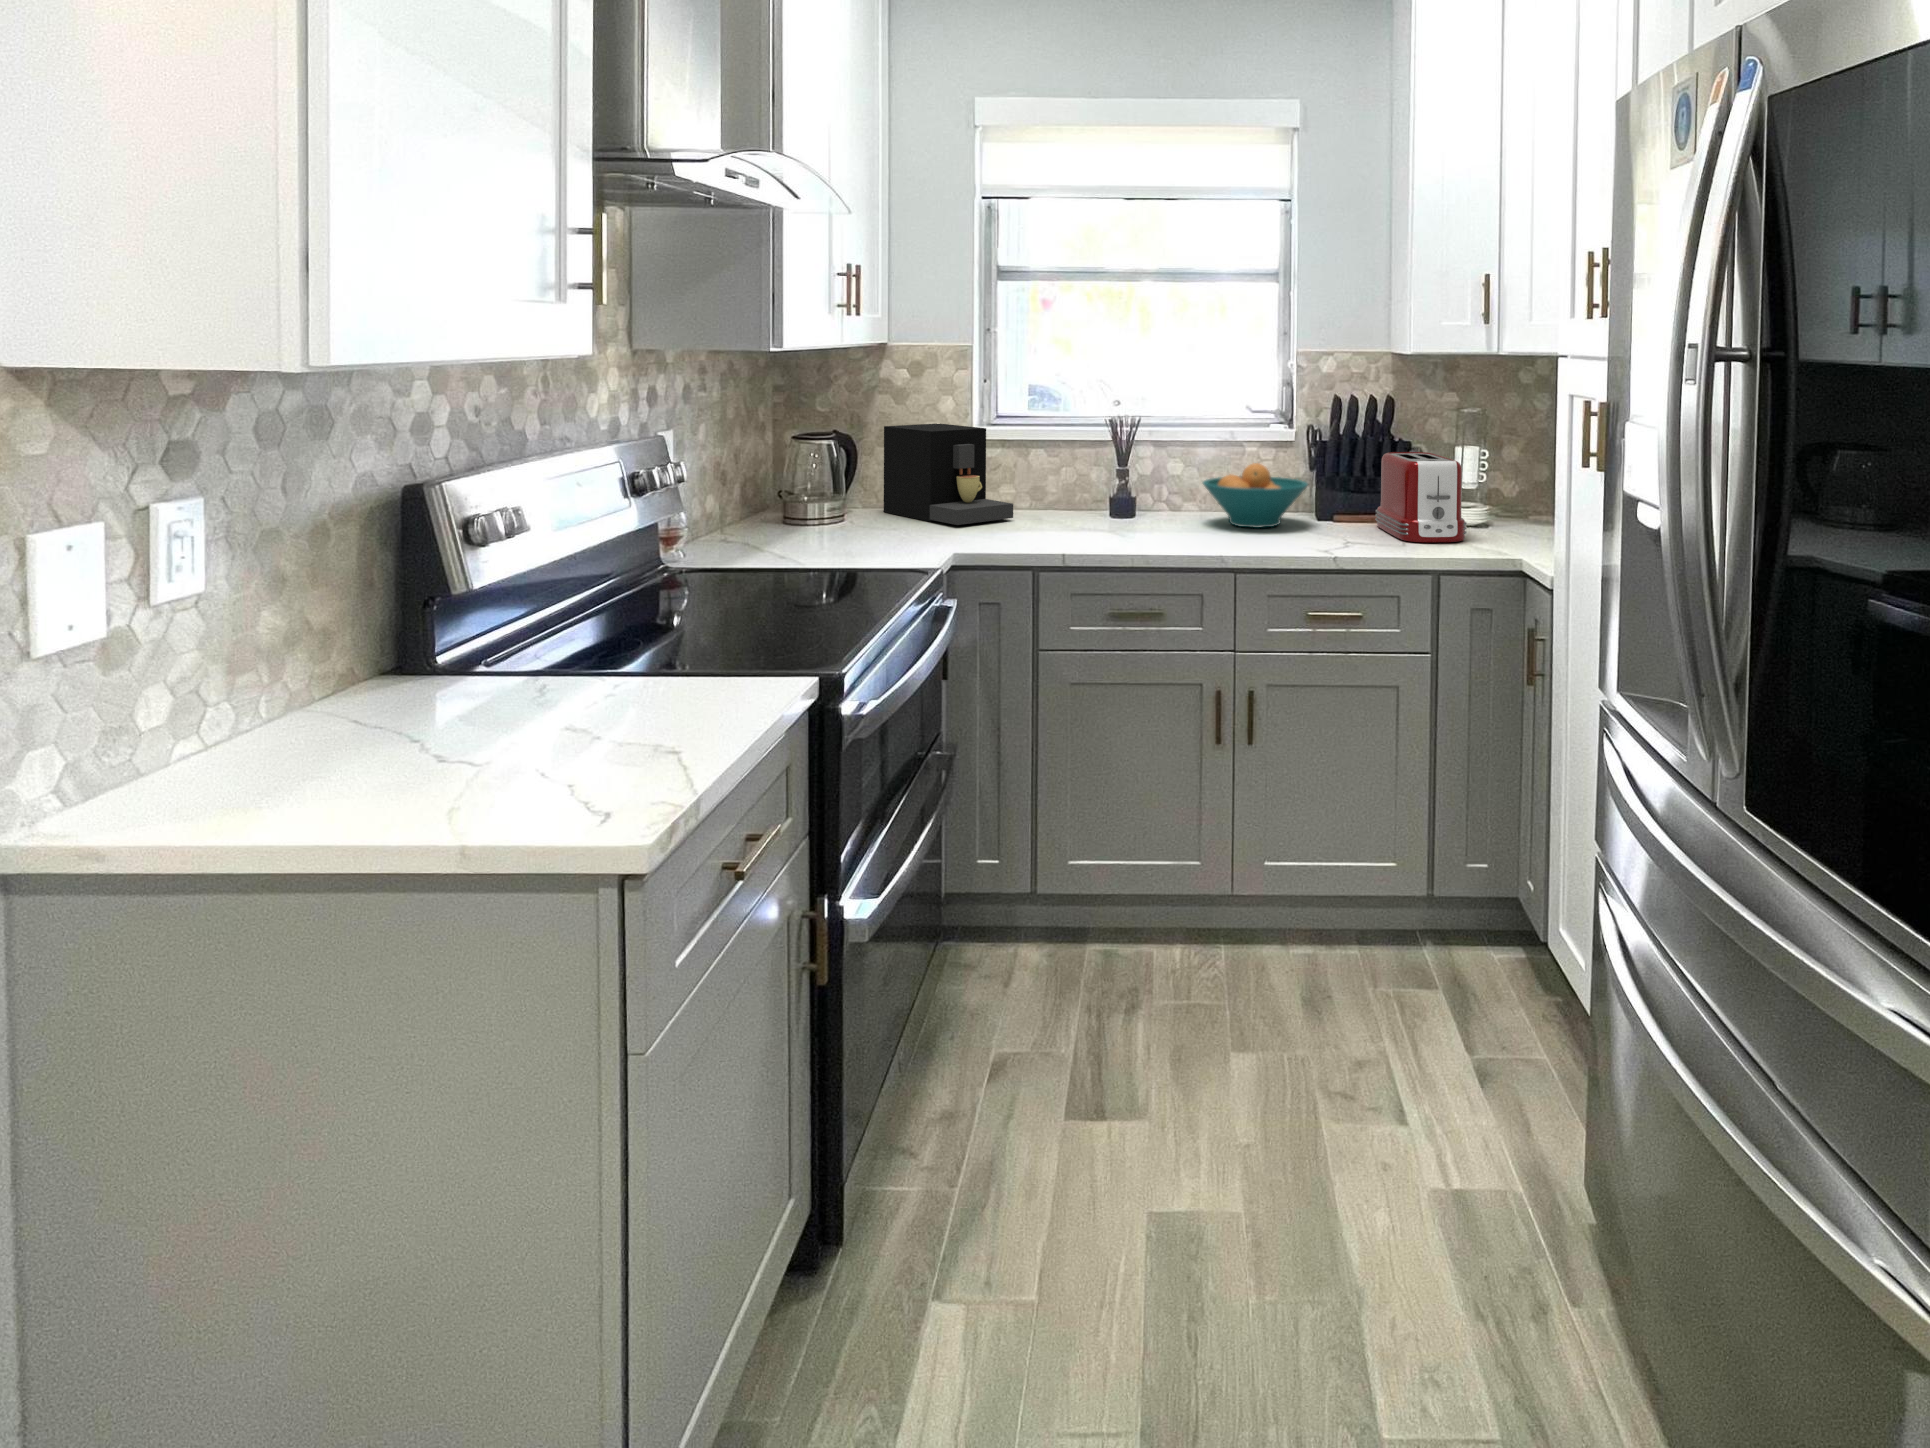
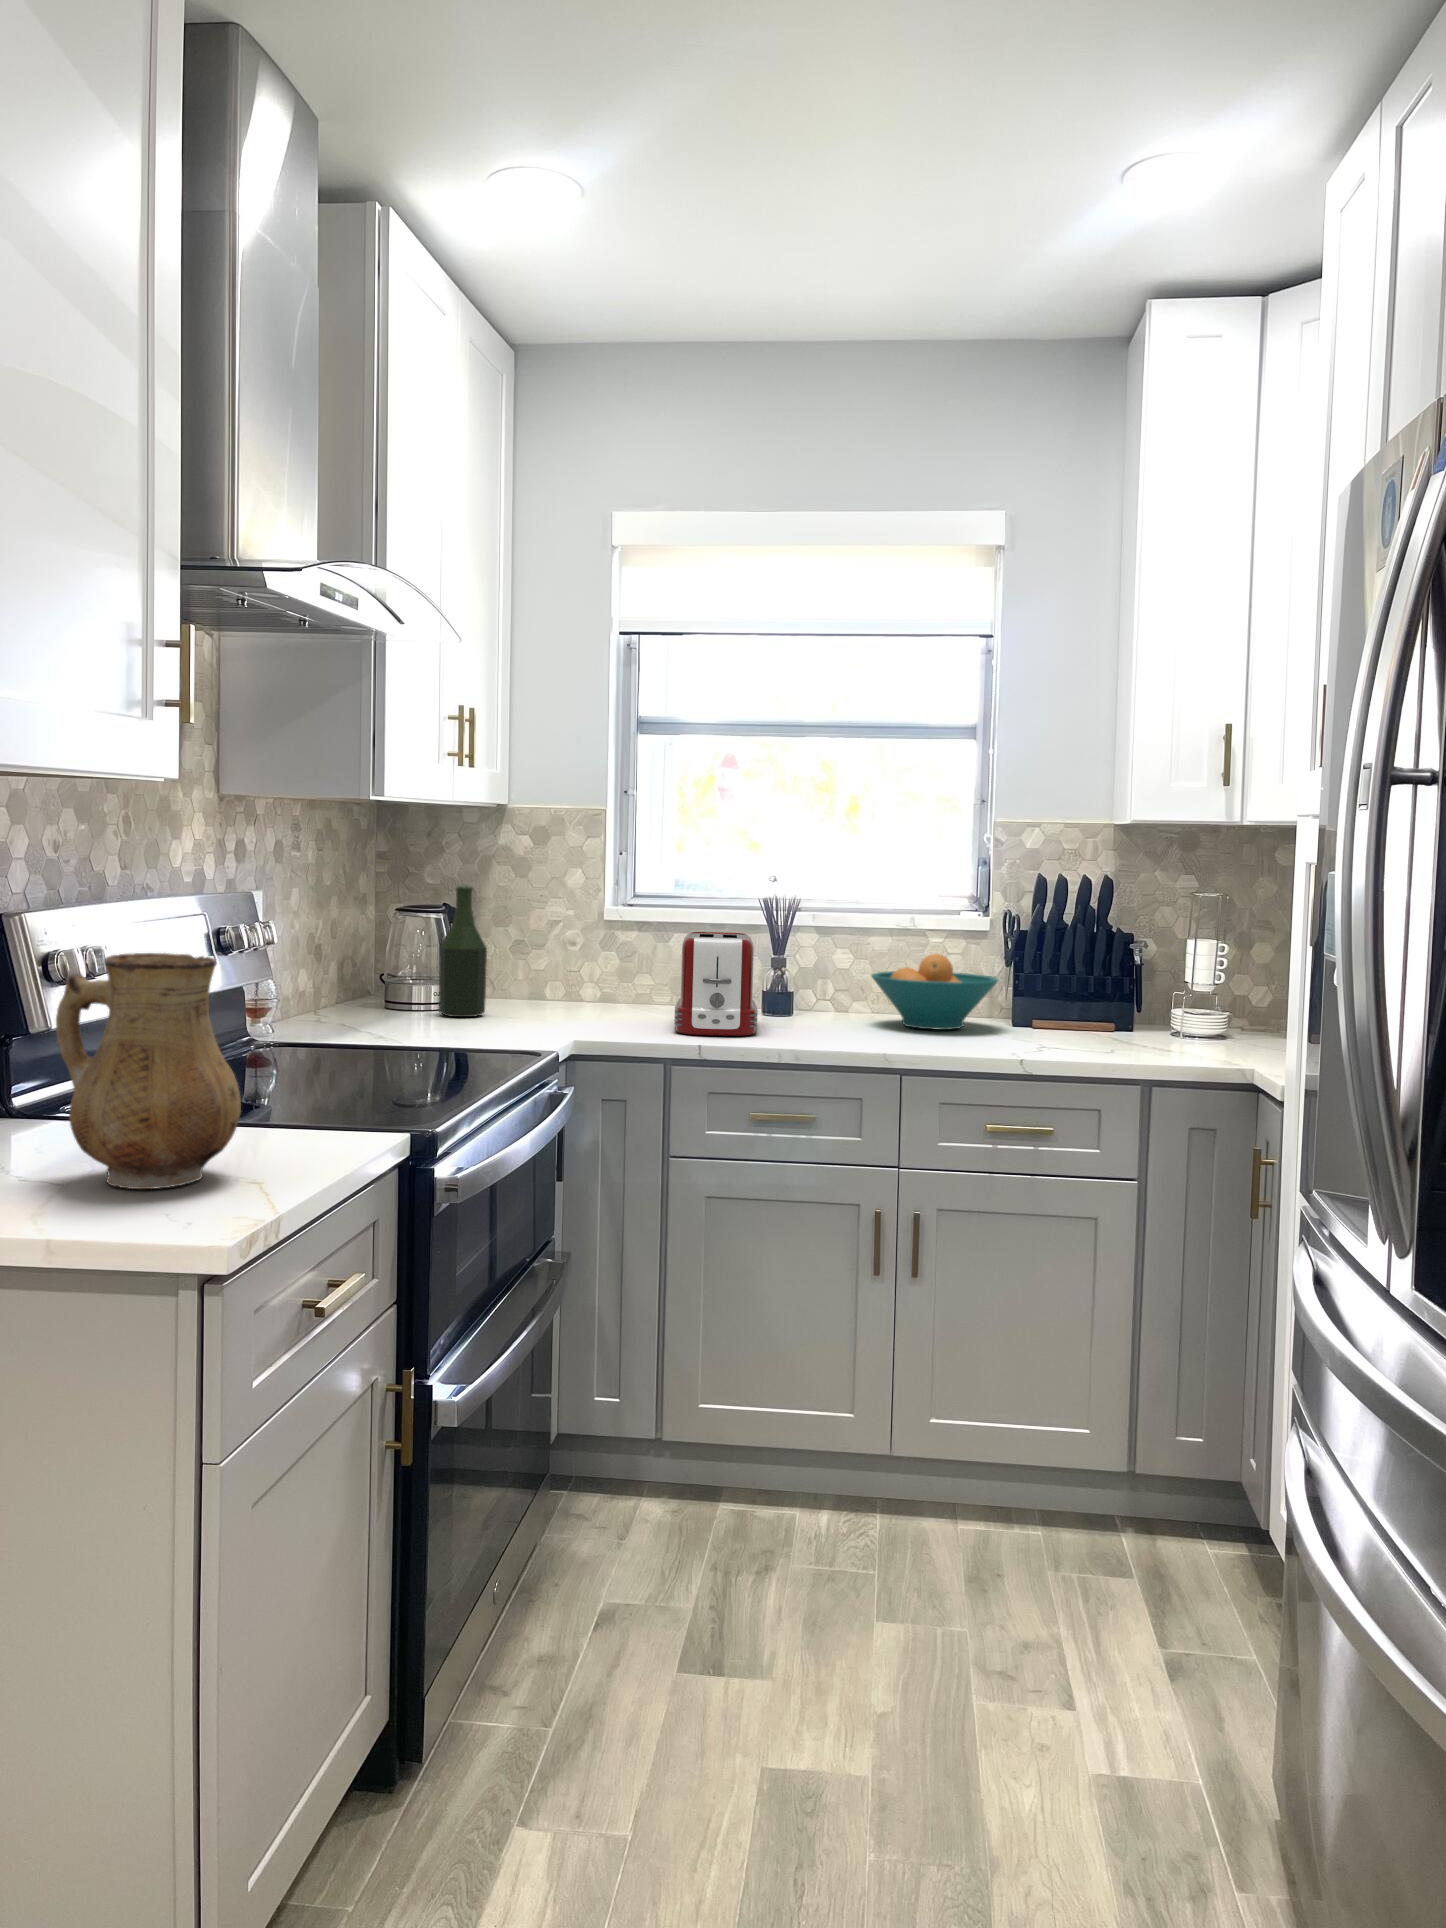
bottle: none [829,417,872,532] -> present [439,886,487,1017]
coffee maker: present [884,424,1013,525] -> none [502,902,649,1015]
toaster: present [1375,452,1467,542] -> present [674,932,758,1036]
ceramic pitcher: none [483,532,665,761] -> present [56,953,241,1189]

